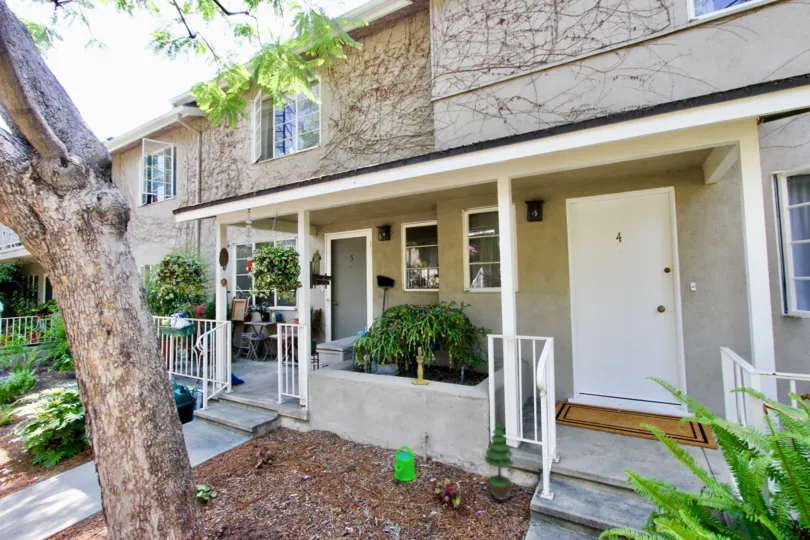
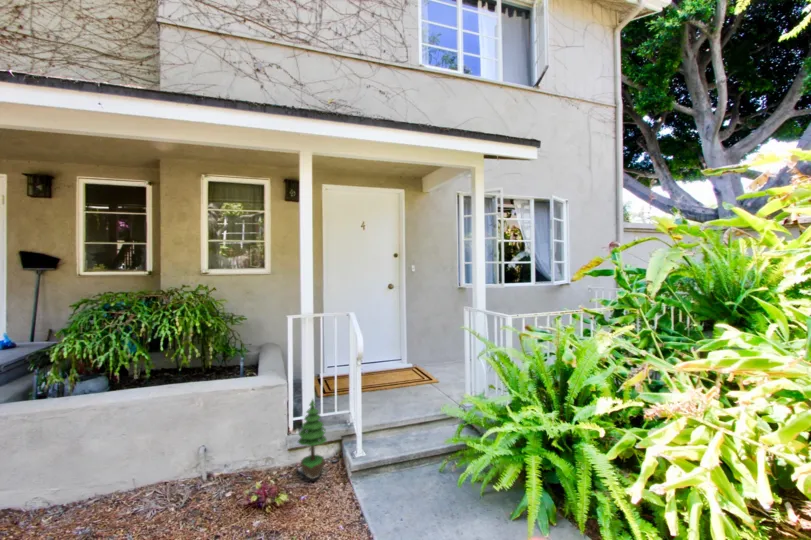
candle holder: present [412,347,429,385] -> none [172,339,198,390]
watering can: present [394,445,416,481] -> none [169,468,204,516]

